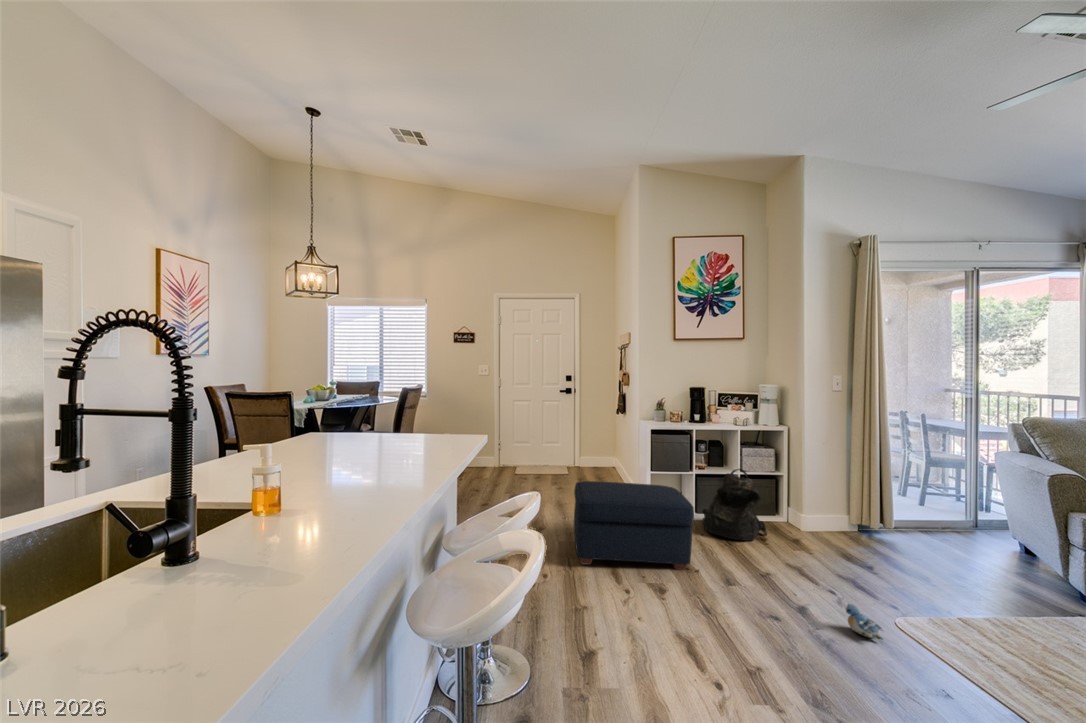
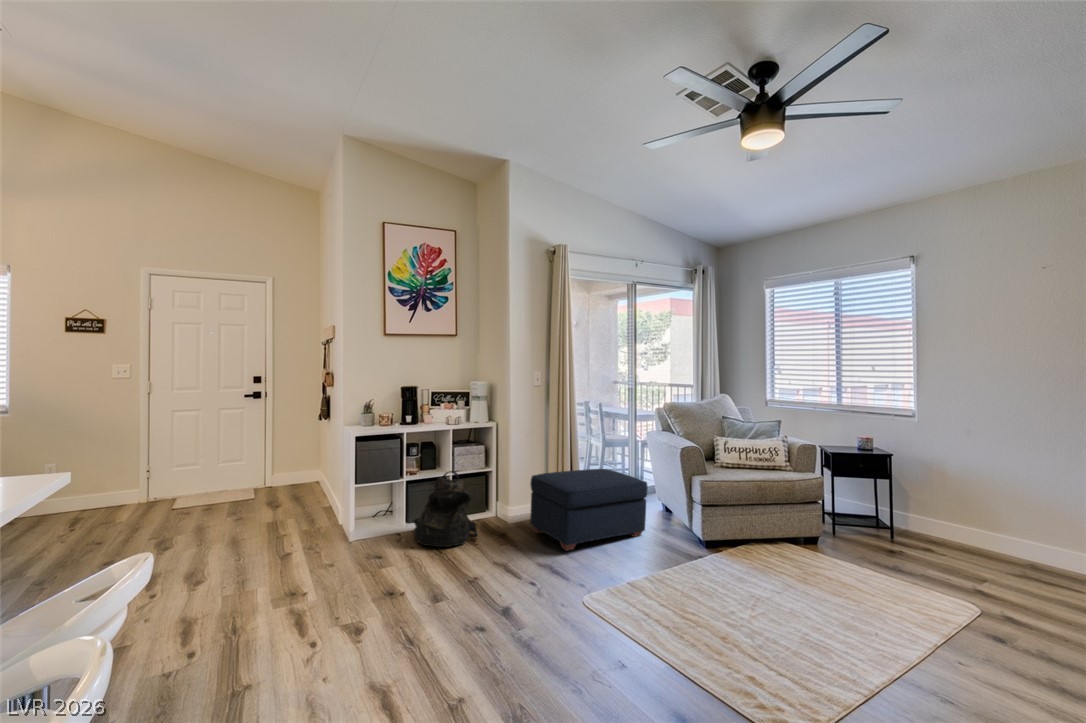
ottoman: present [574,481,694,569] -> present [530,469,648,551]
plush toy: present [846,604,884,640] -> none [544,595,575,625]

